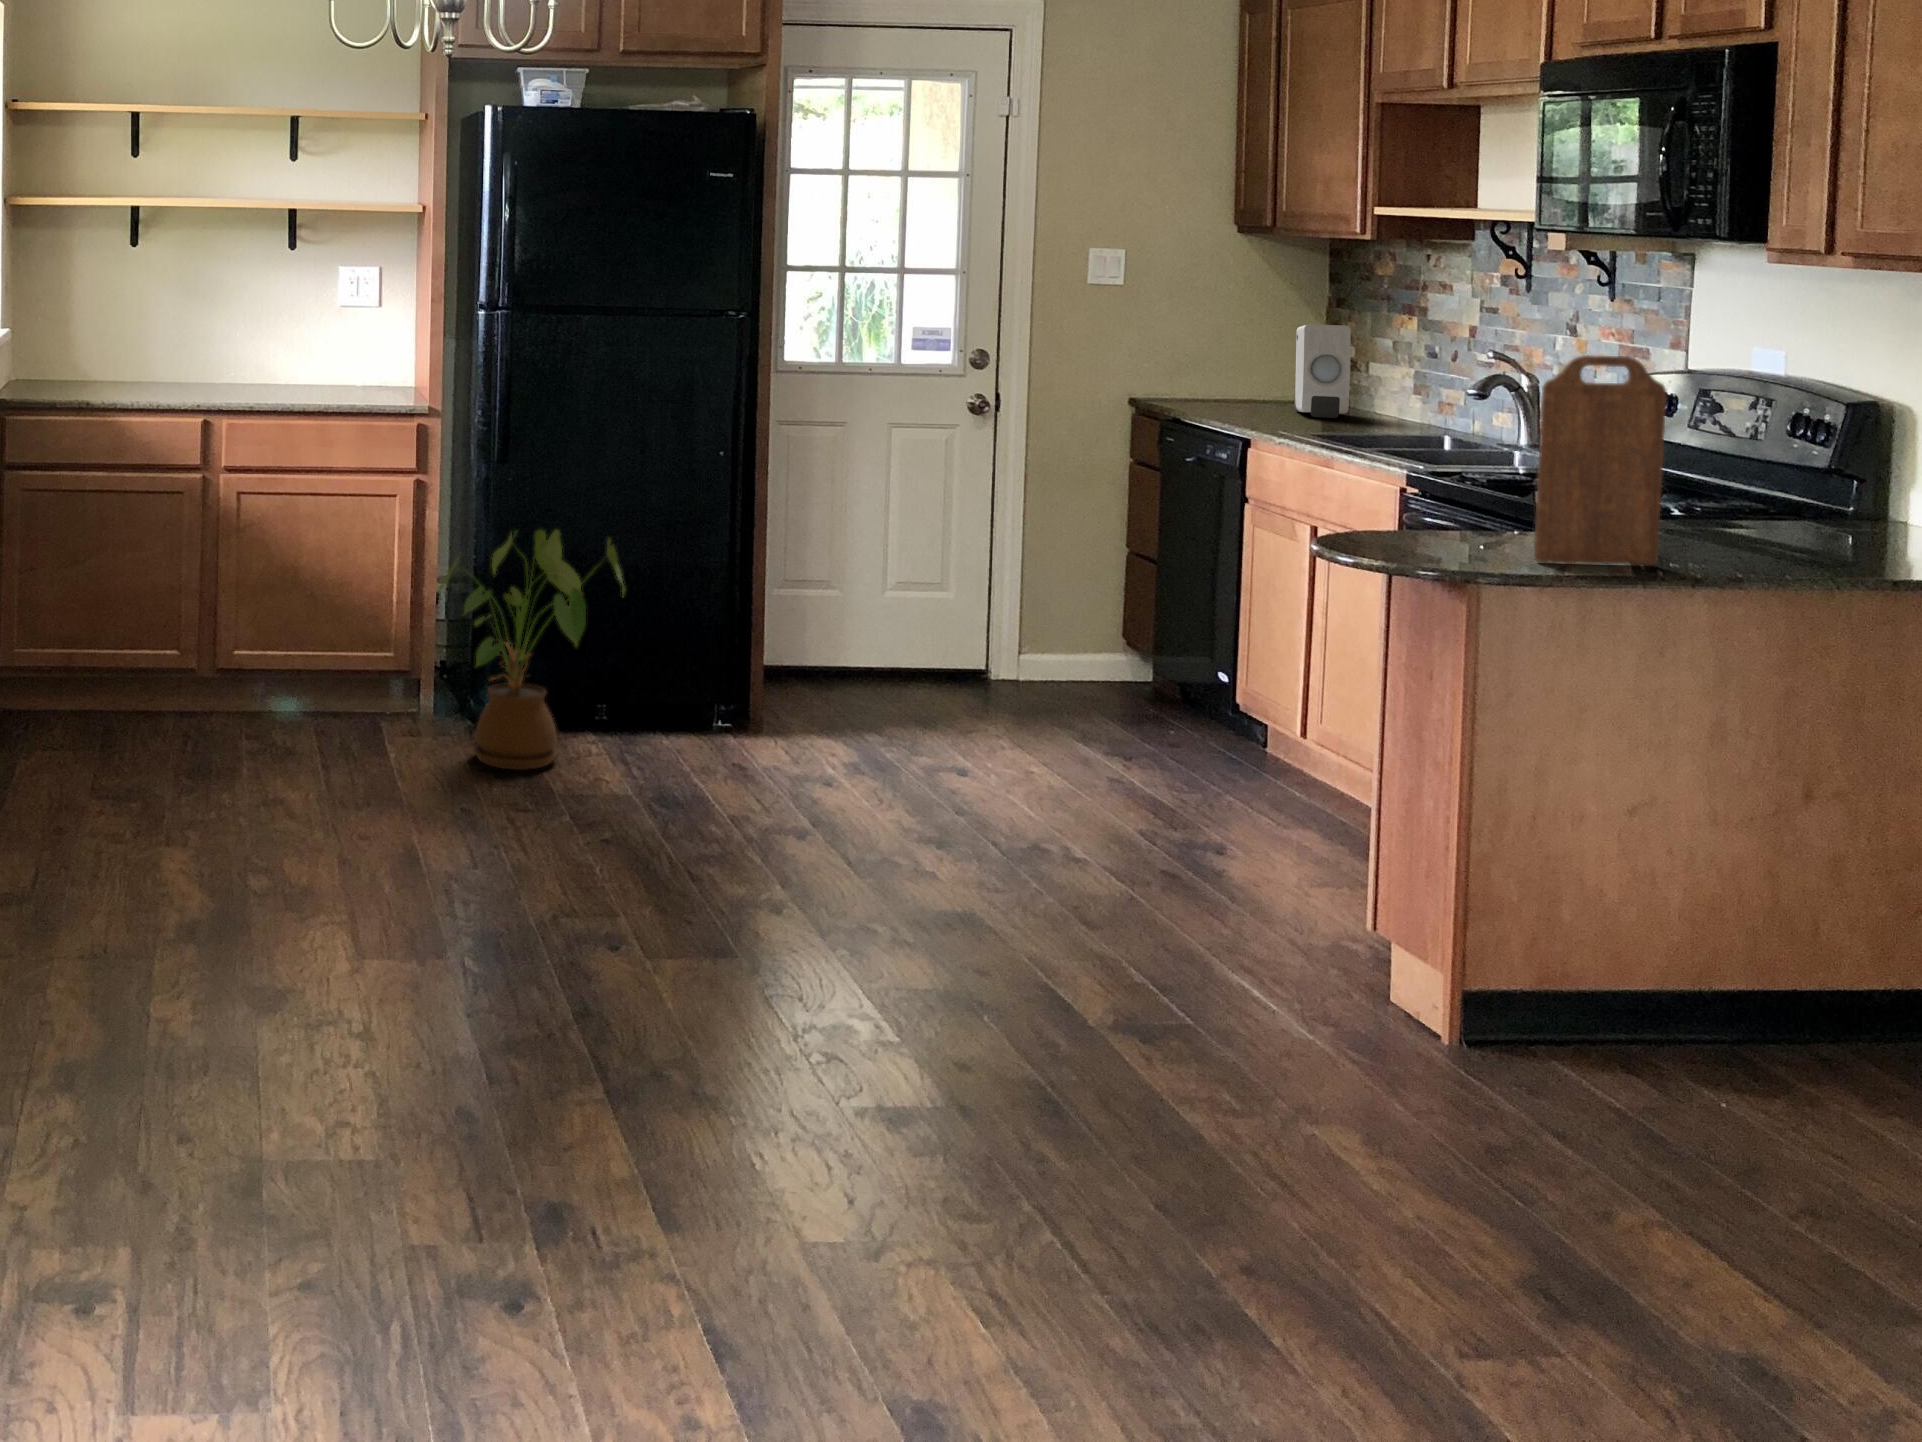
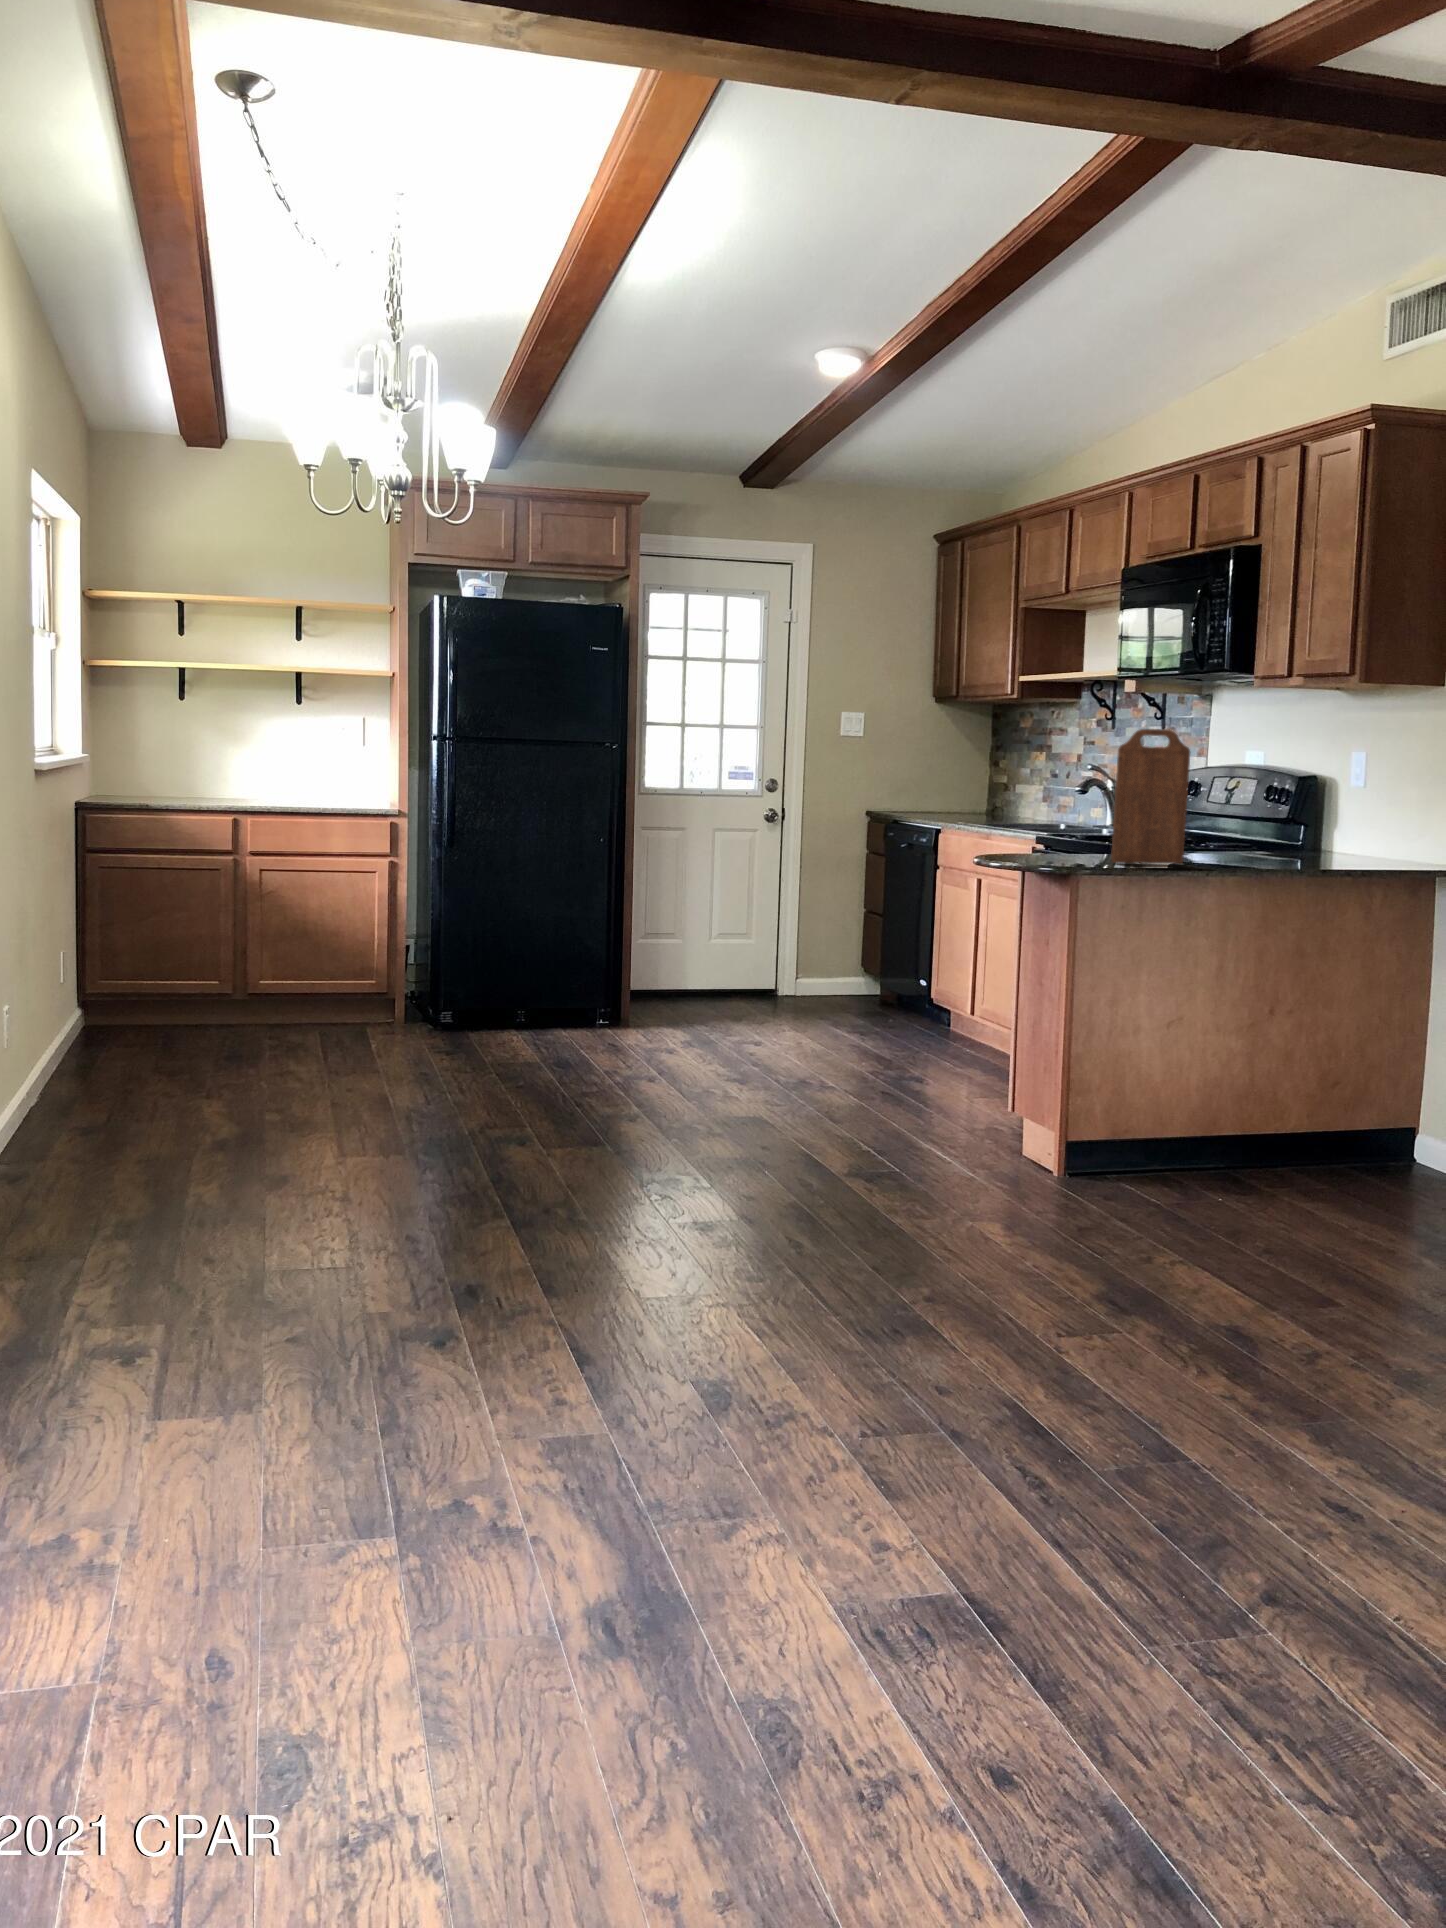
soap dispenser: present [1294,324,1351,418] -> none [973,758,1007,818]
house plant: present [439,530,625,770] -> none [405,891,538,1054]

